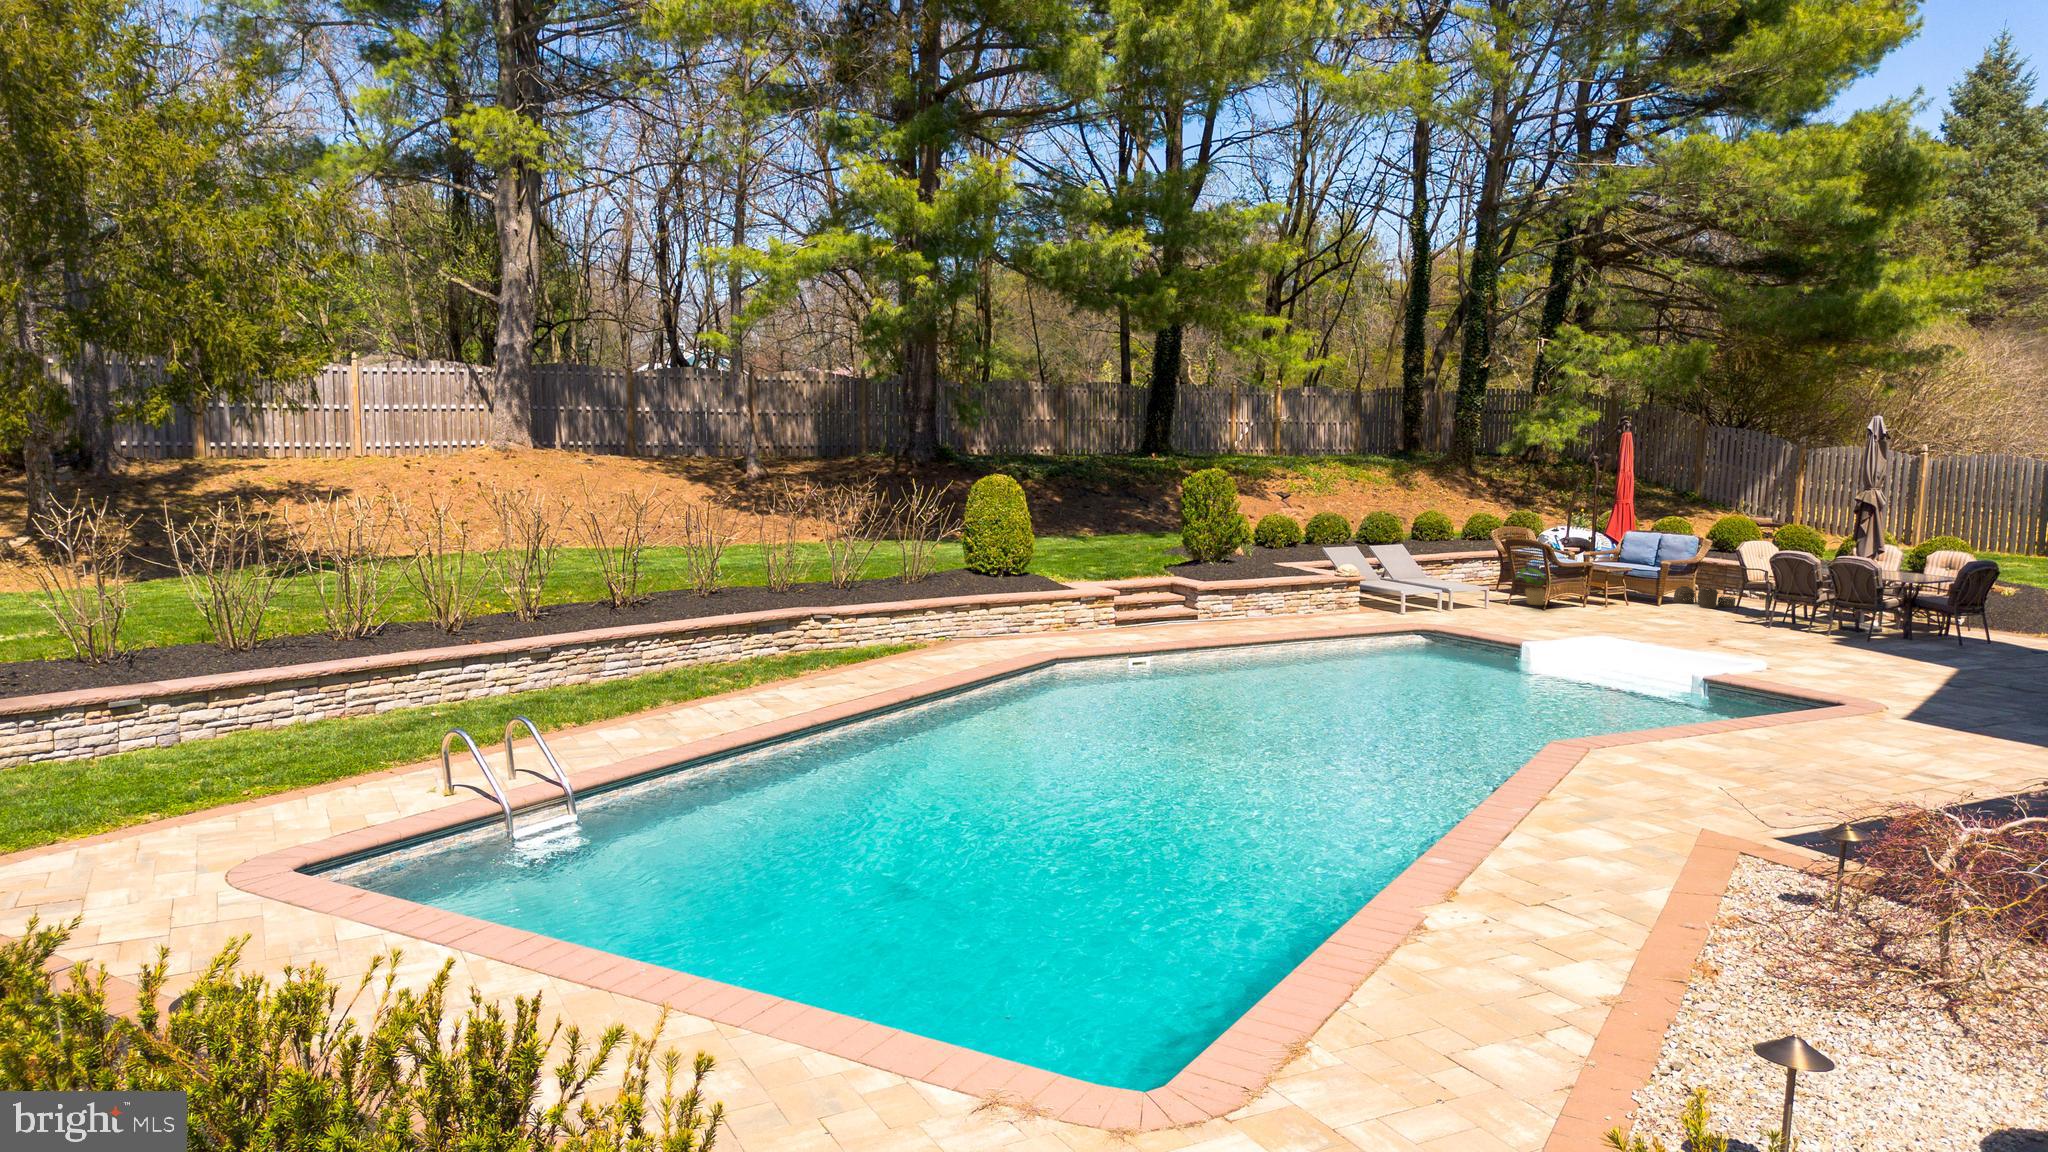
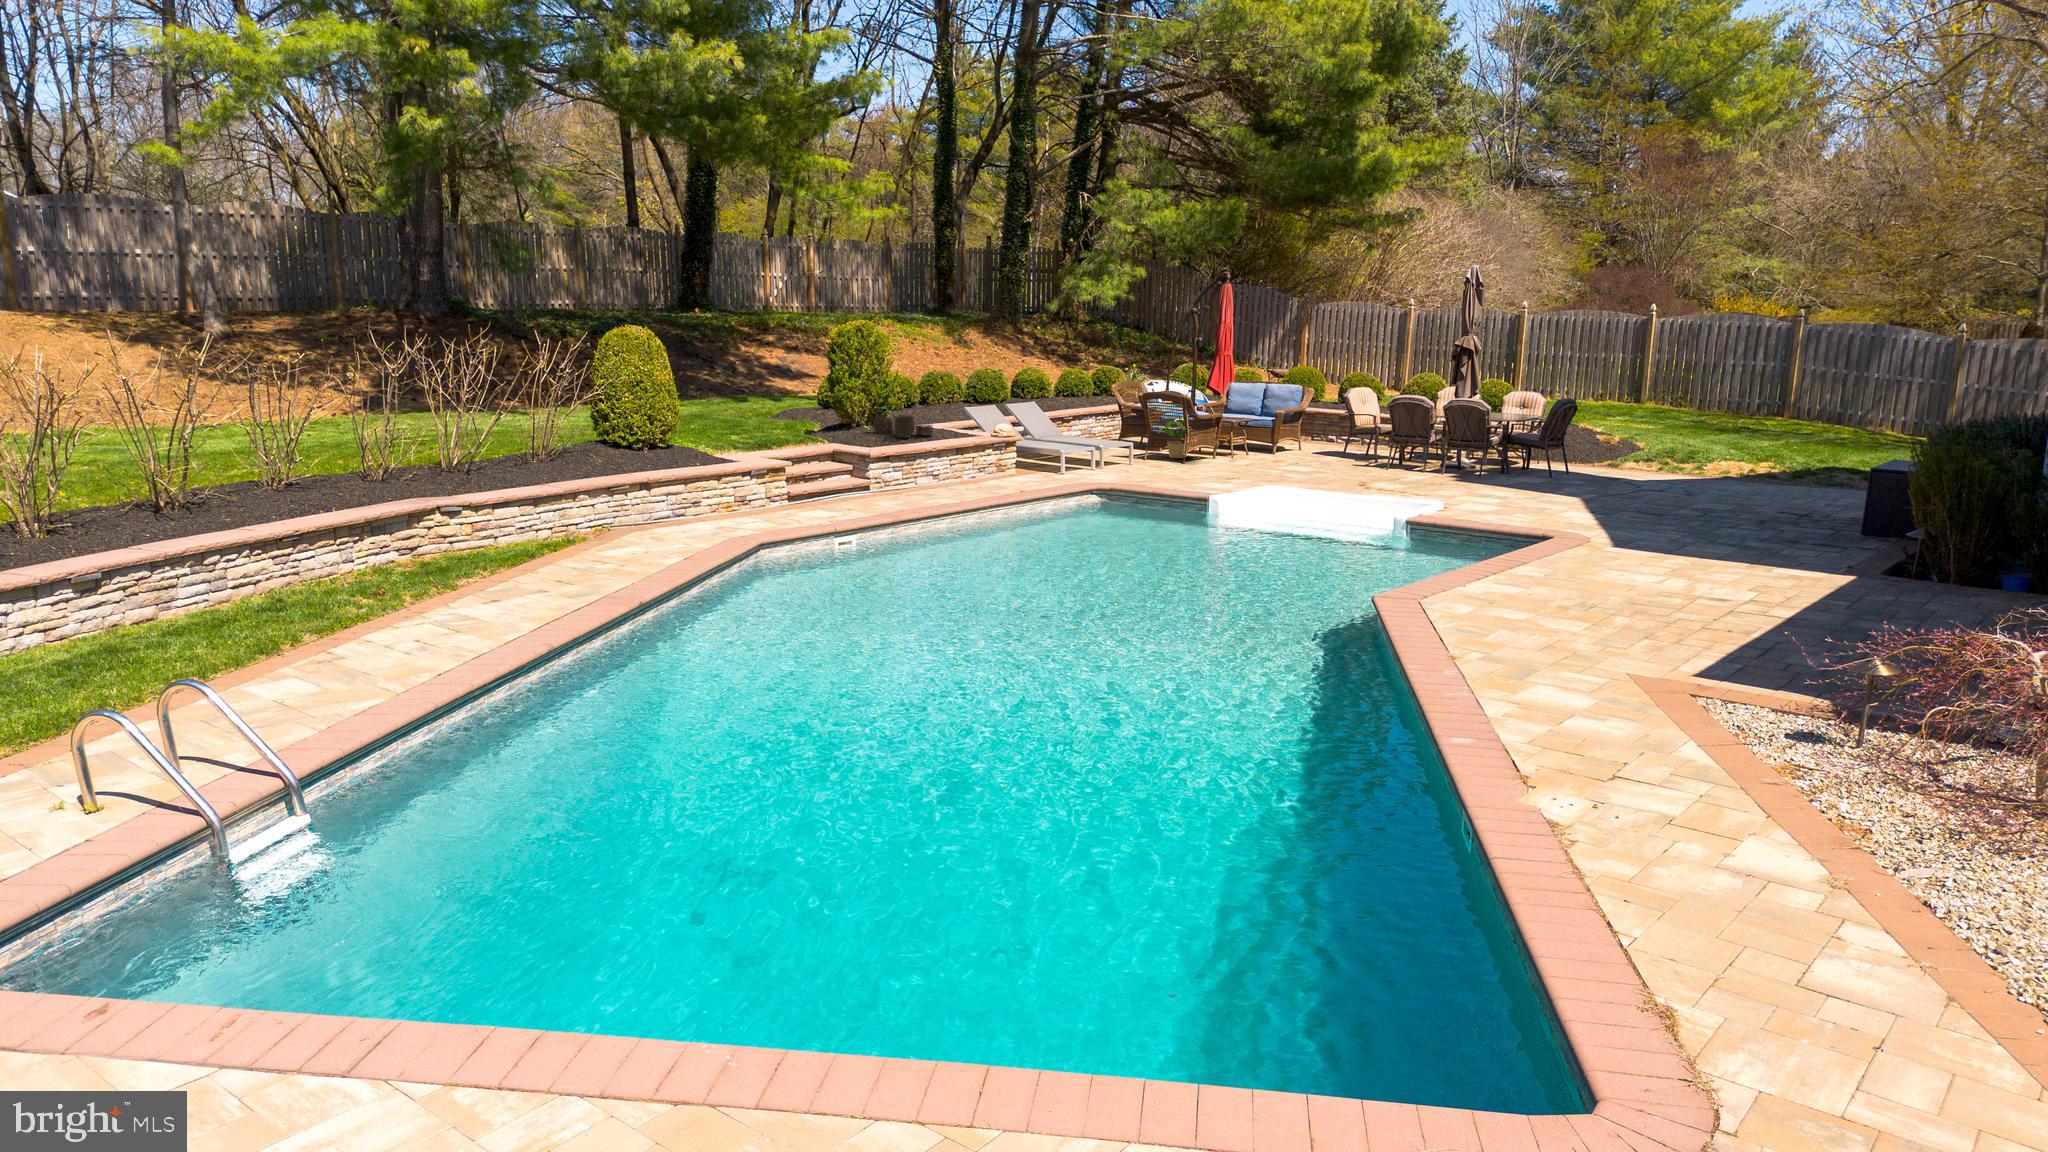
woven basket: present [1673,585,1735,608] -> present [873,415,933,438]

